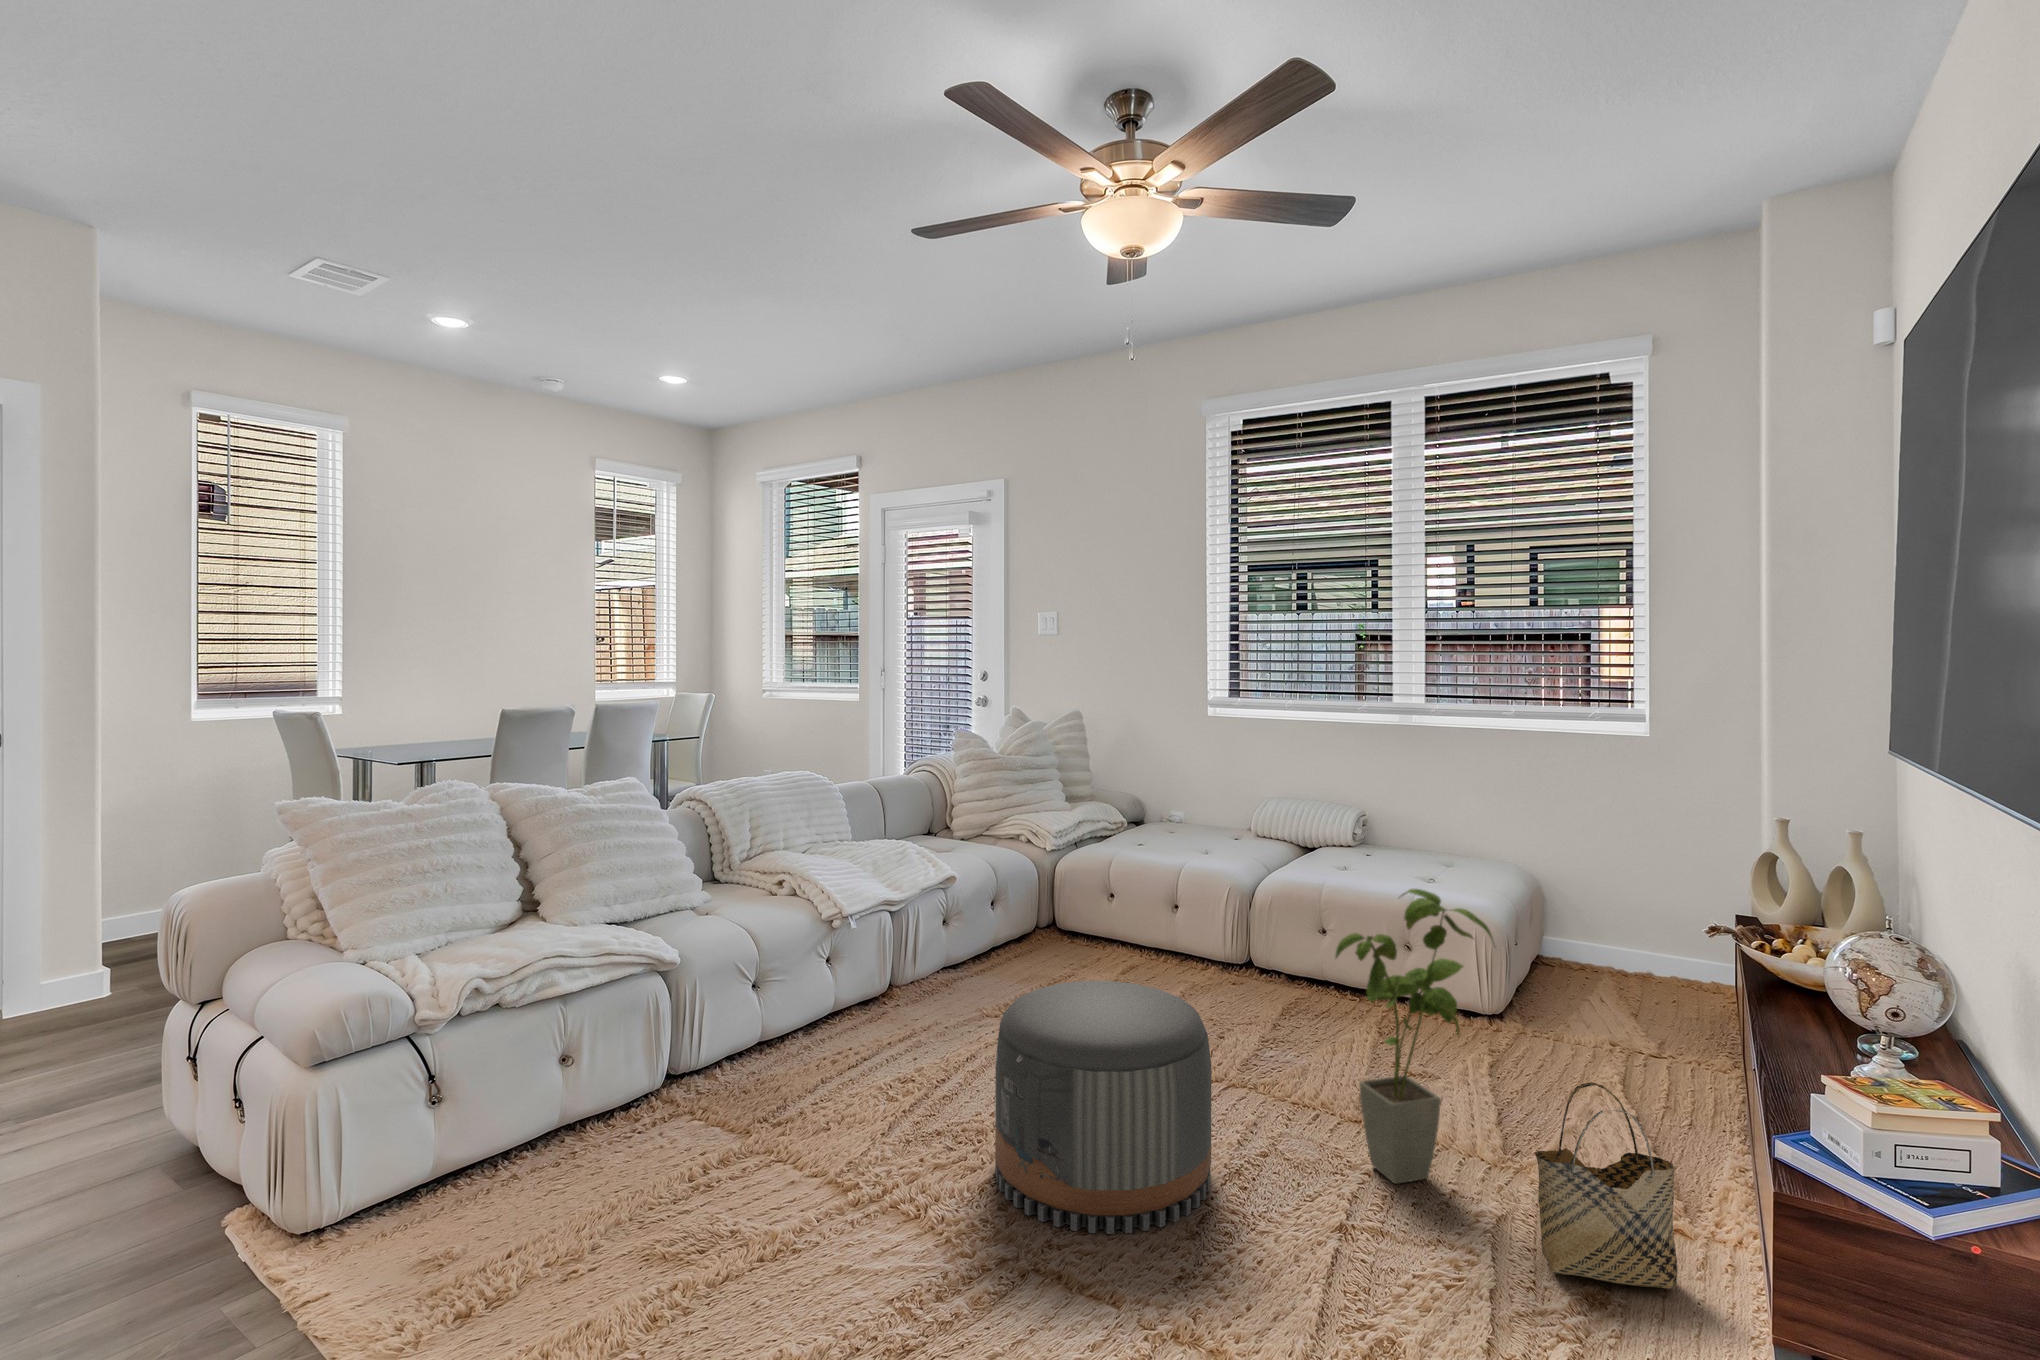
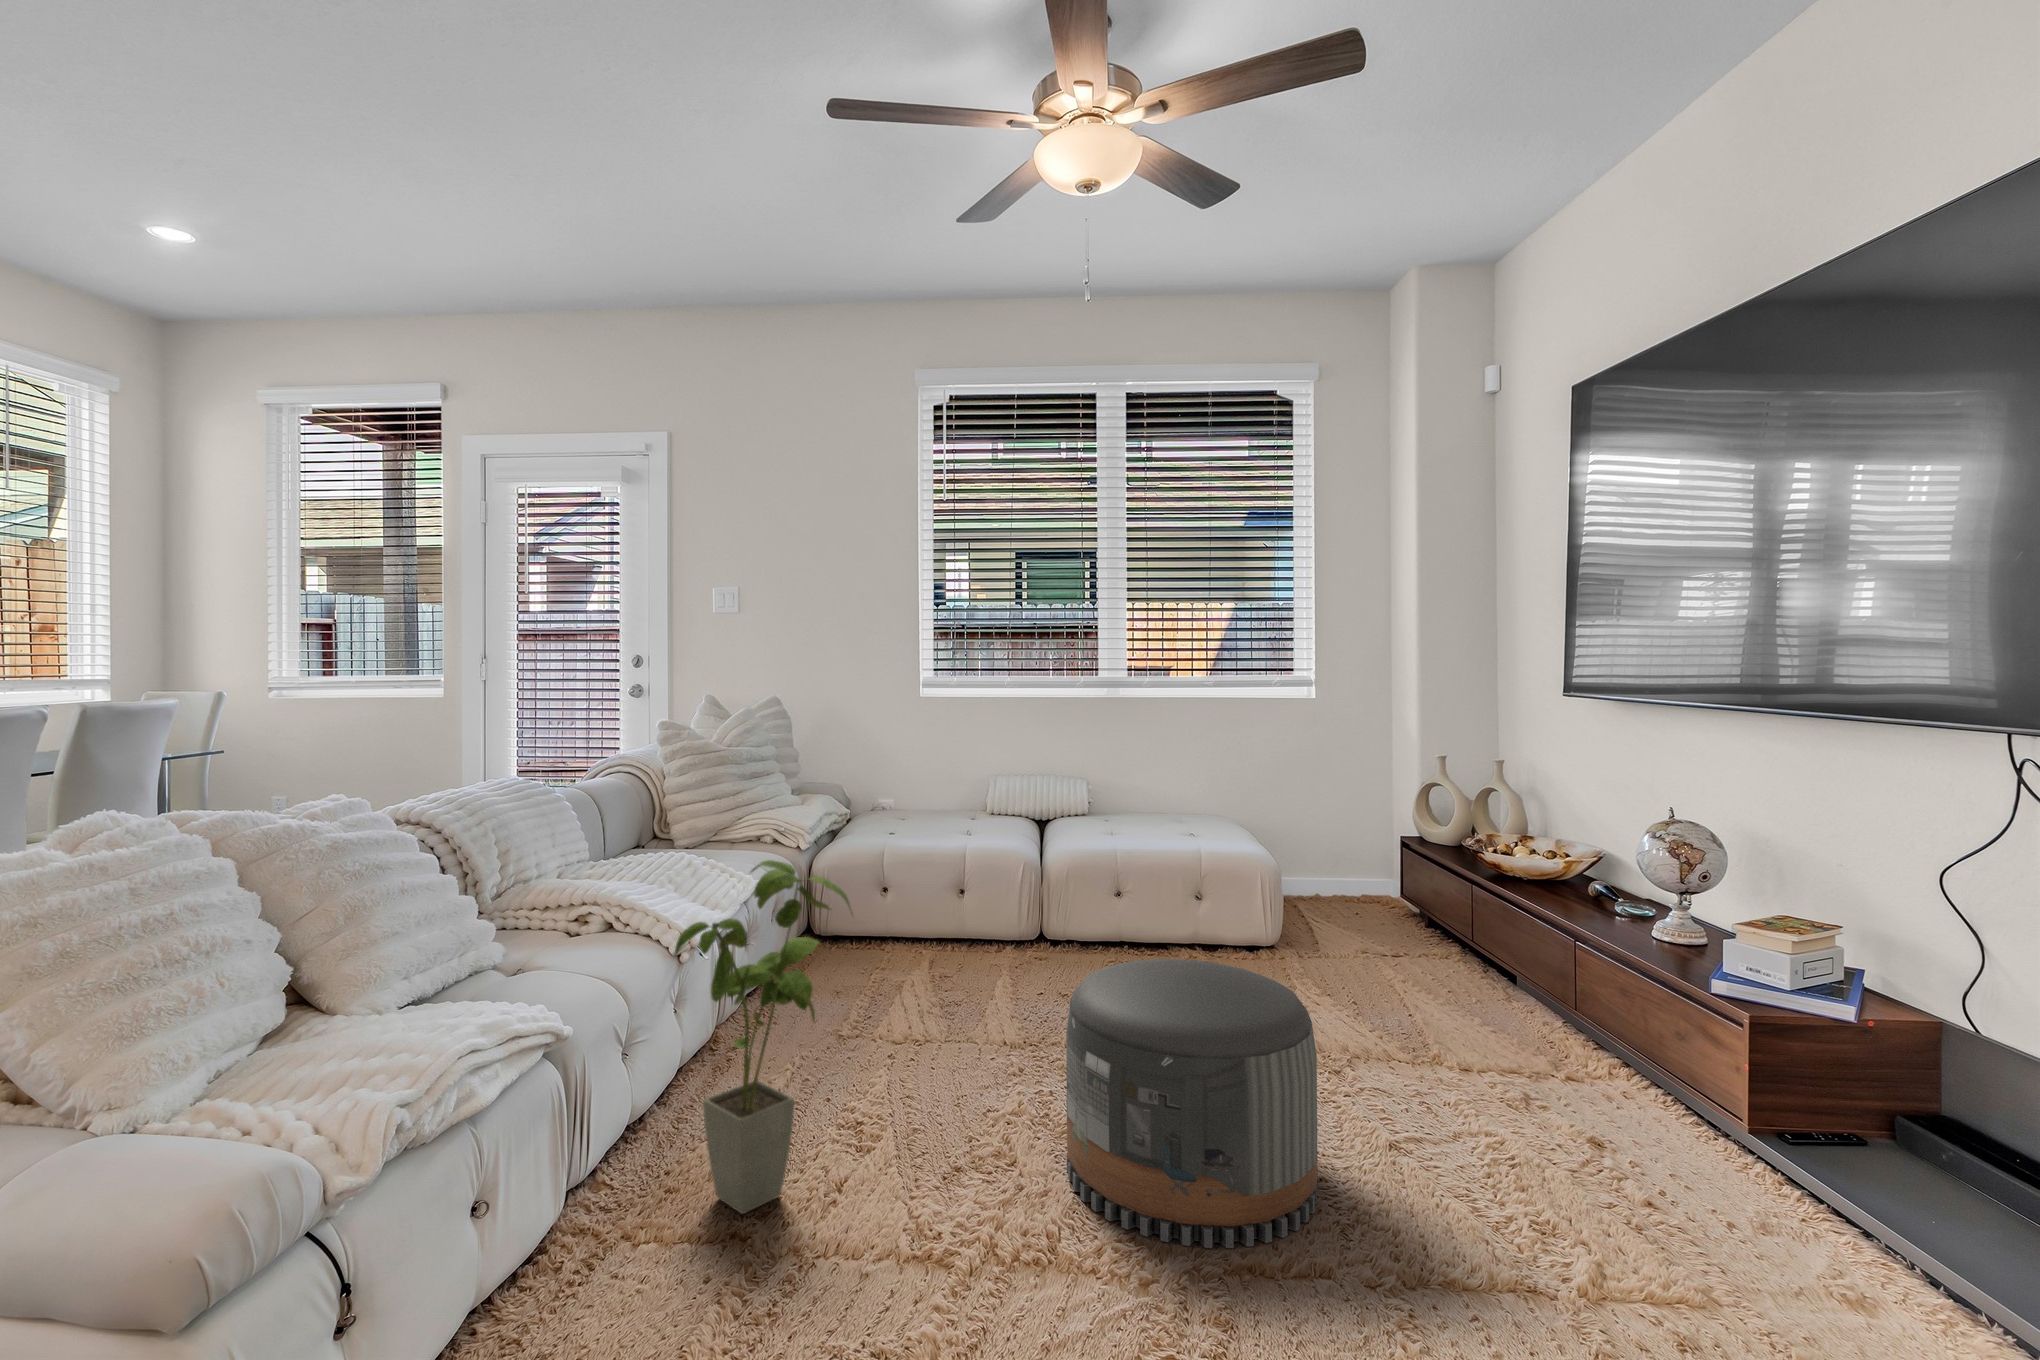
house plant: present [1336,889,1496,1184] -> present [675,860,852,1214]
woven basket: present [1535,1082,1678,1289] -> none [1584,971,1692,1148]

